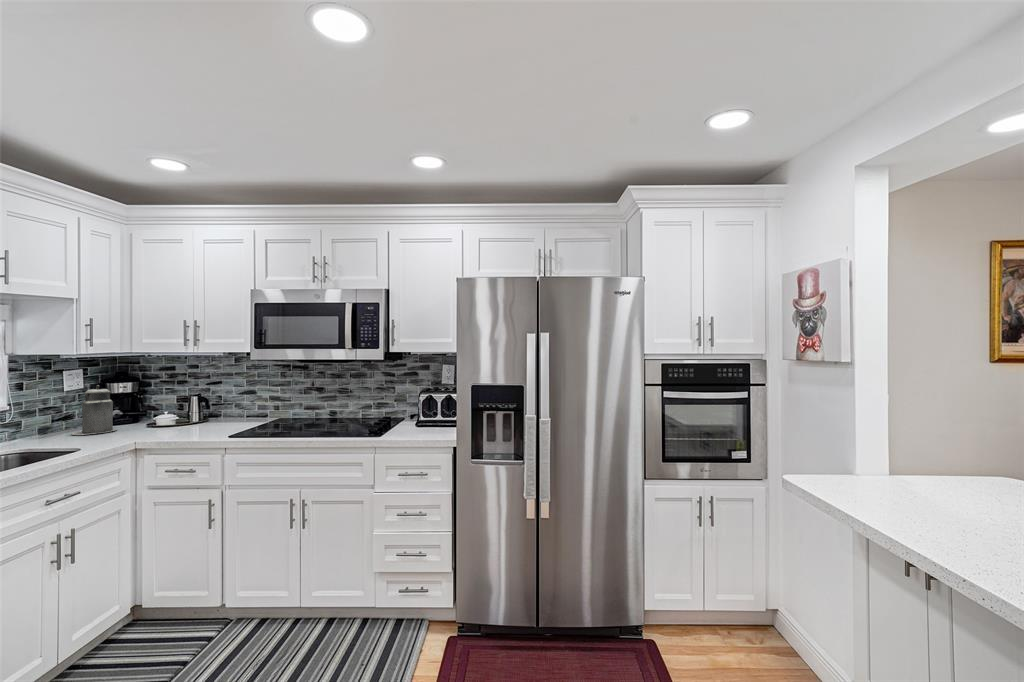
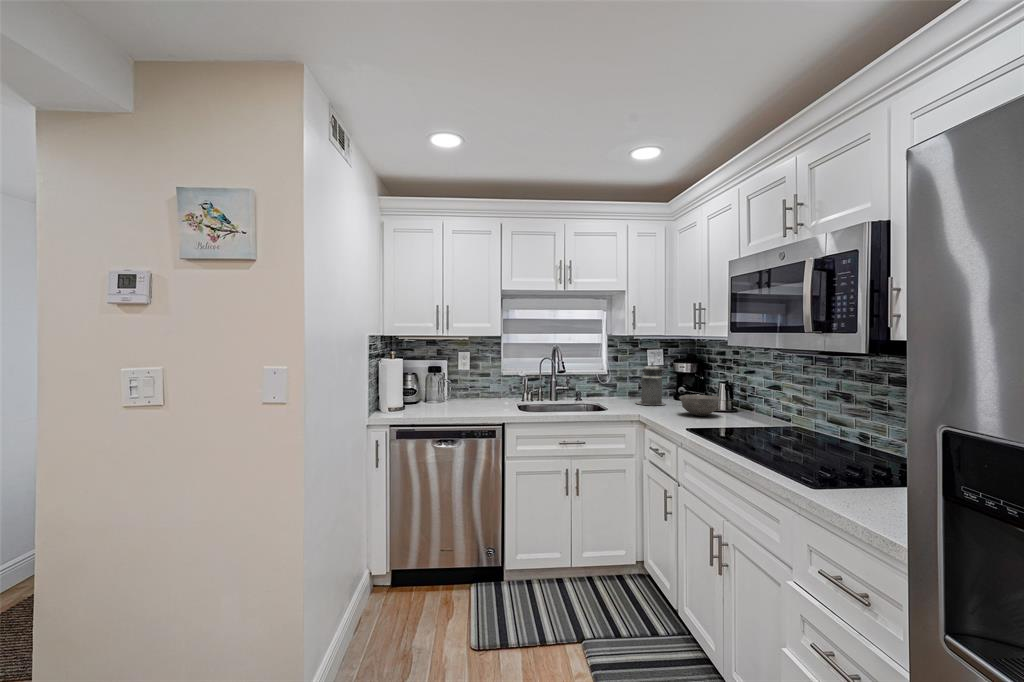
bowl: none [165,408,209,428] -> present [679,394,720,416]

